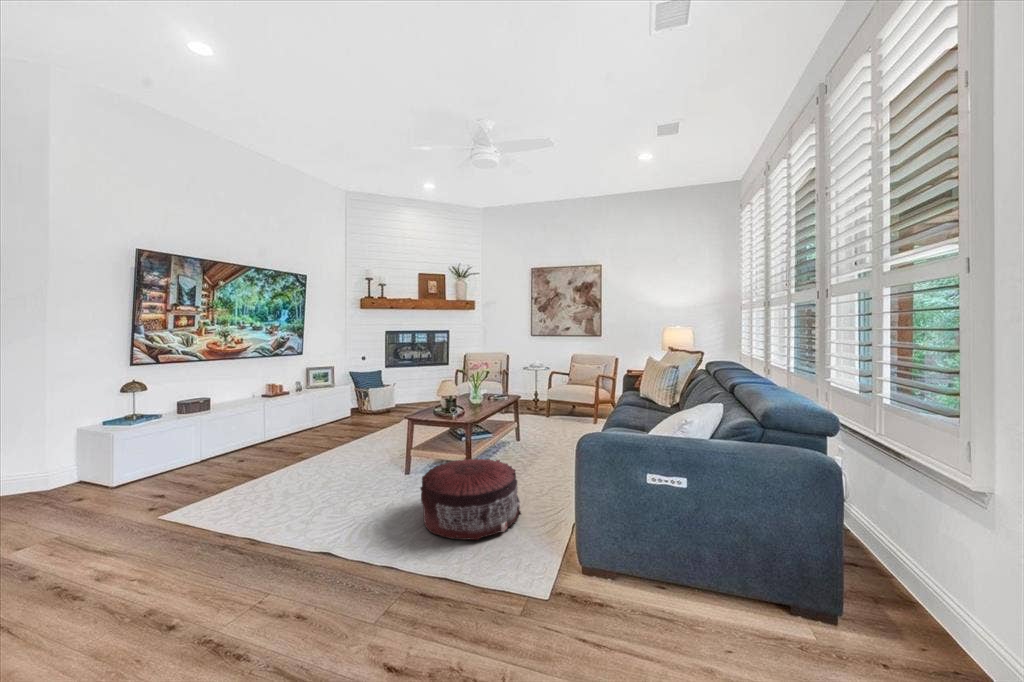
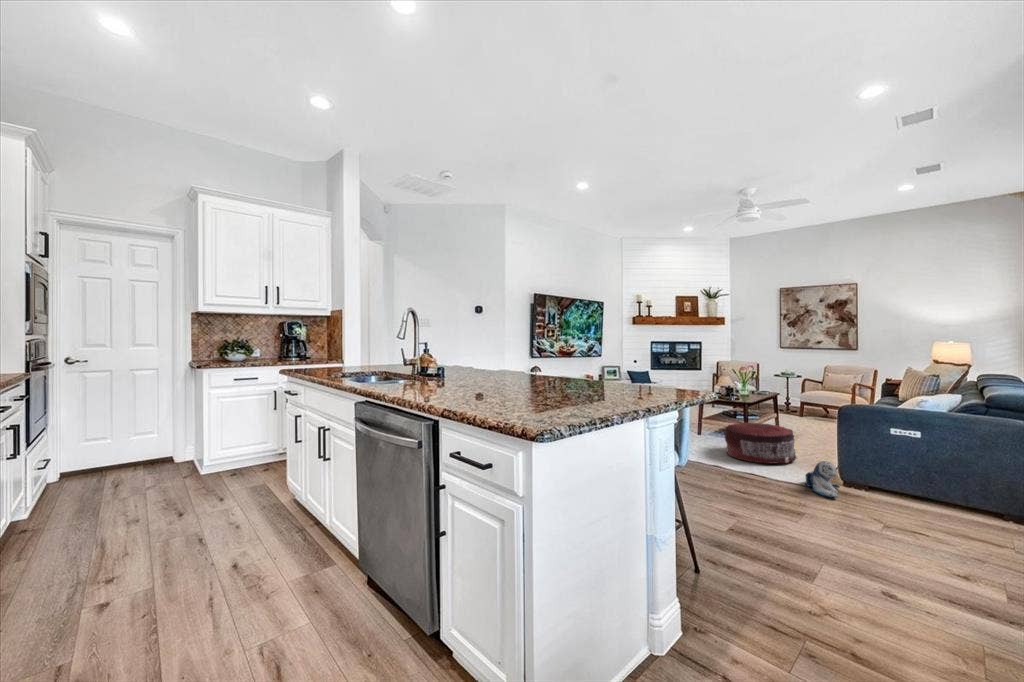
plush toy: none [514,561,567,648] -> present [805,461,840,497]

